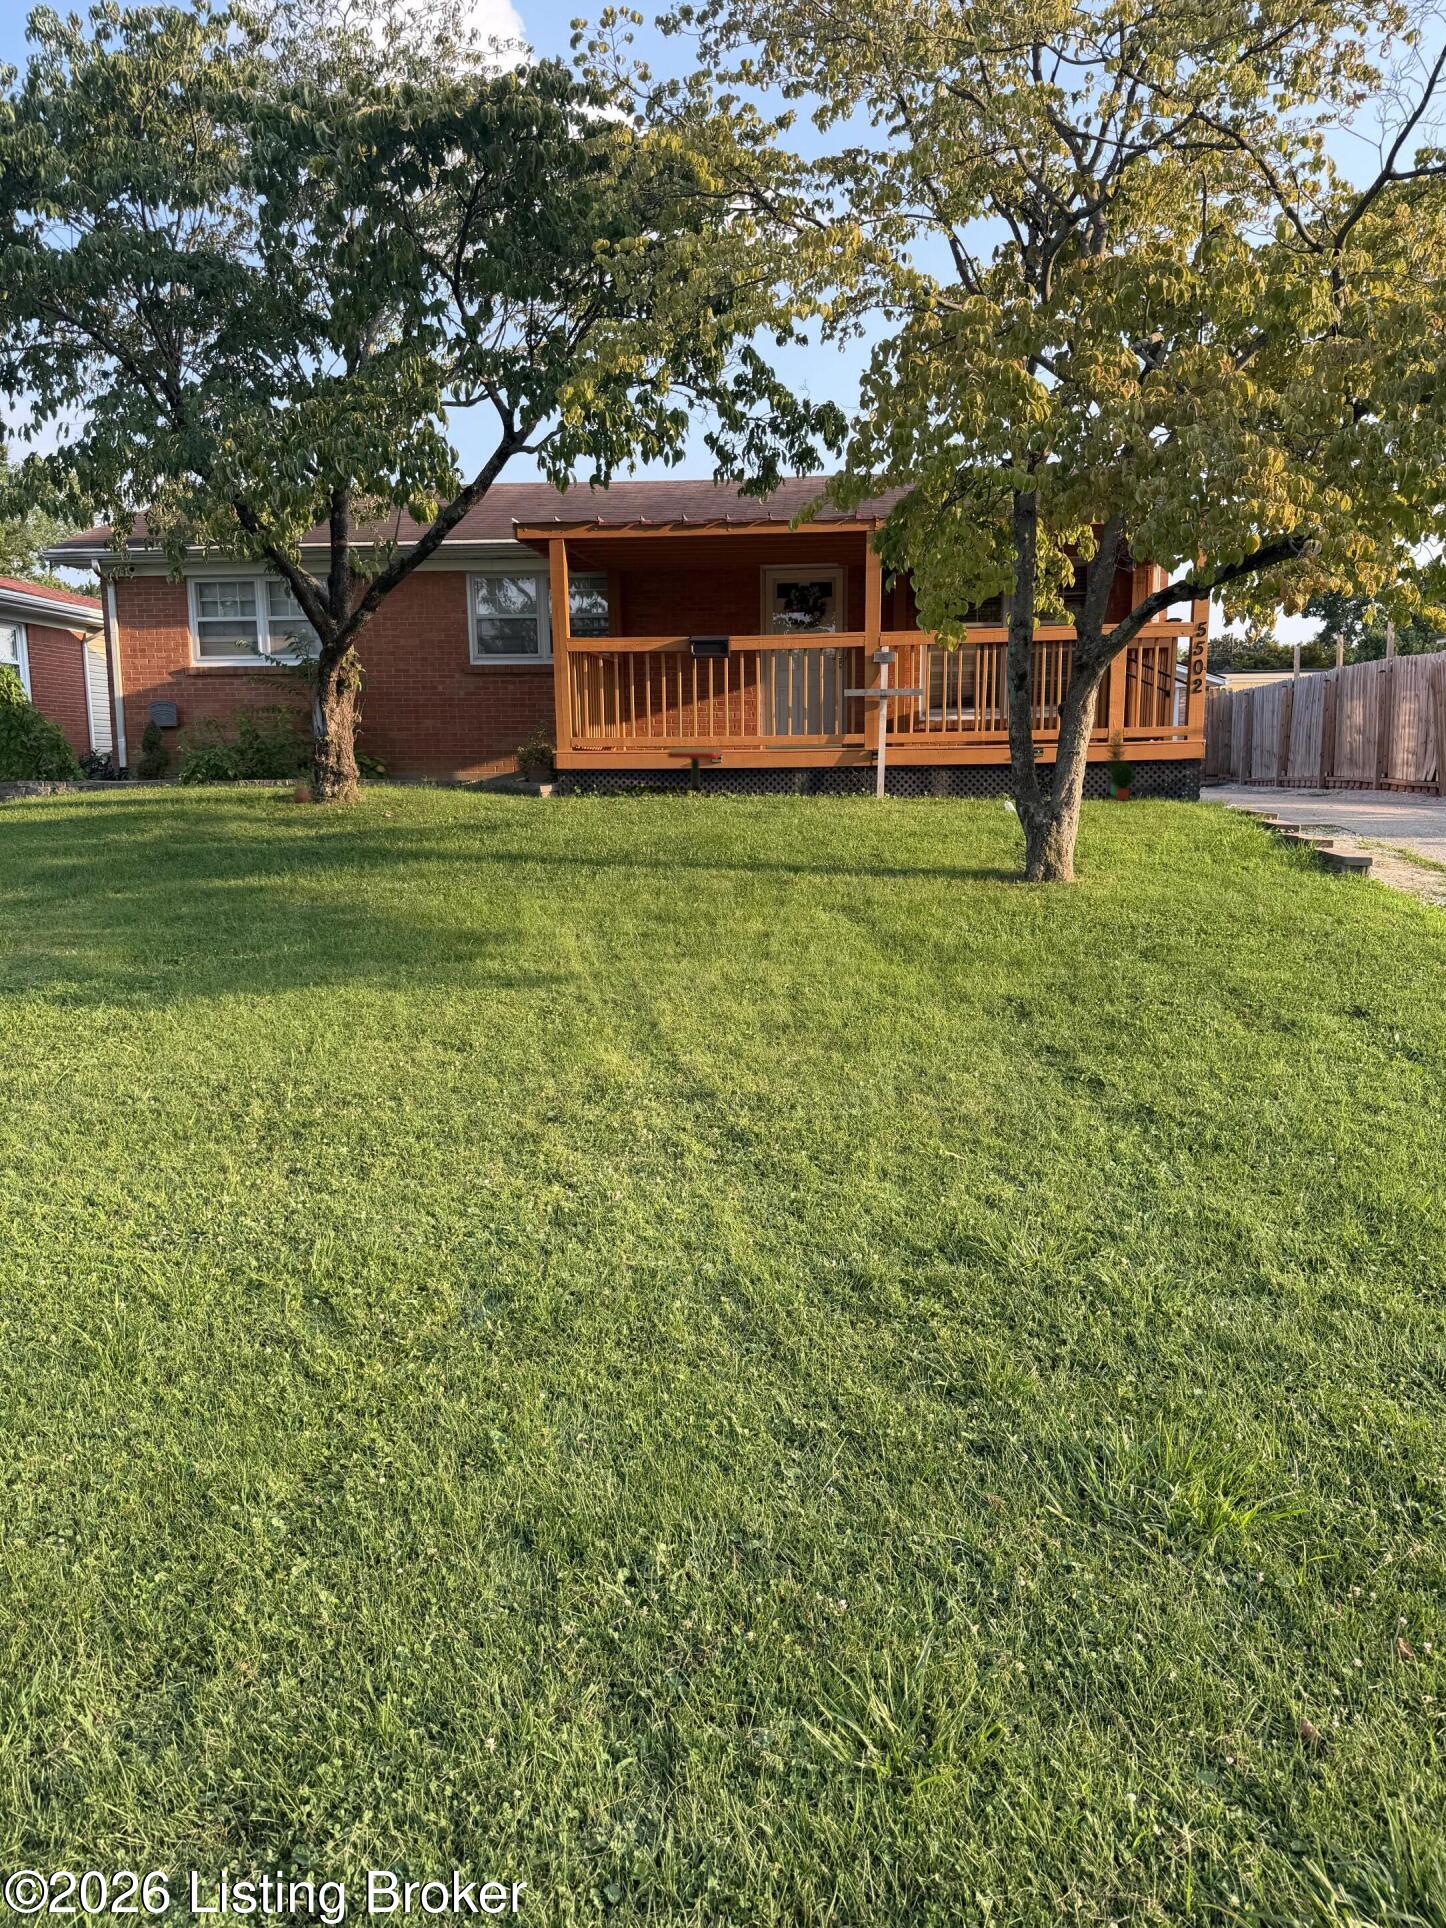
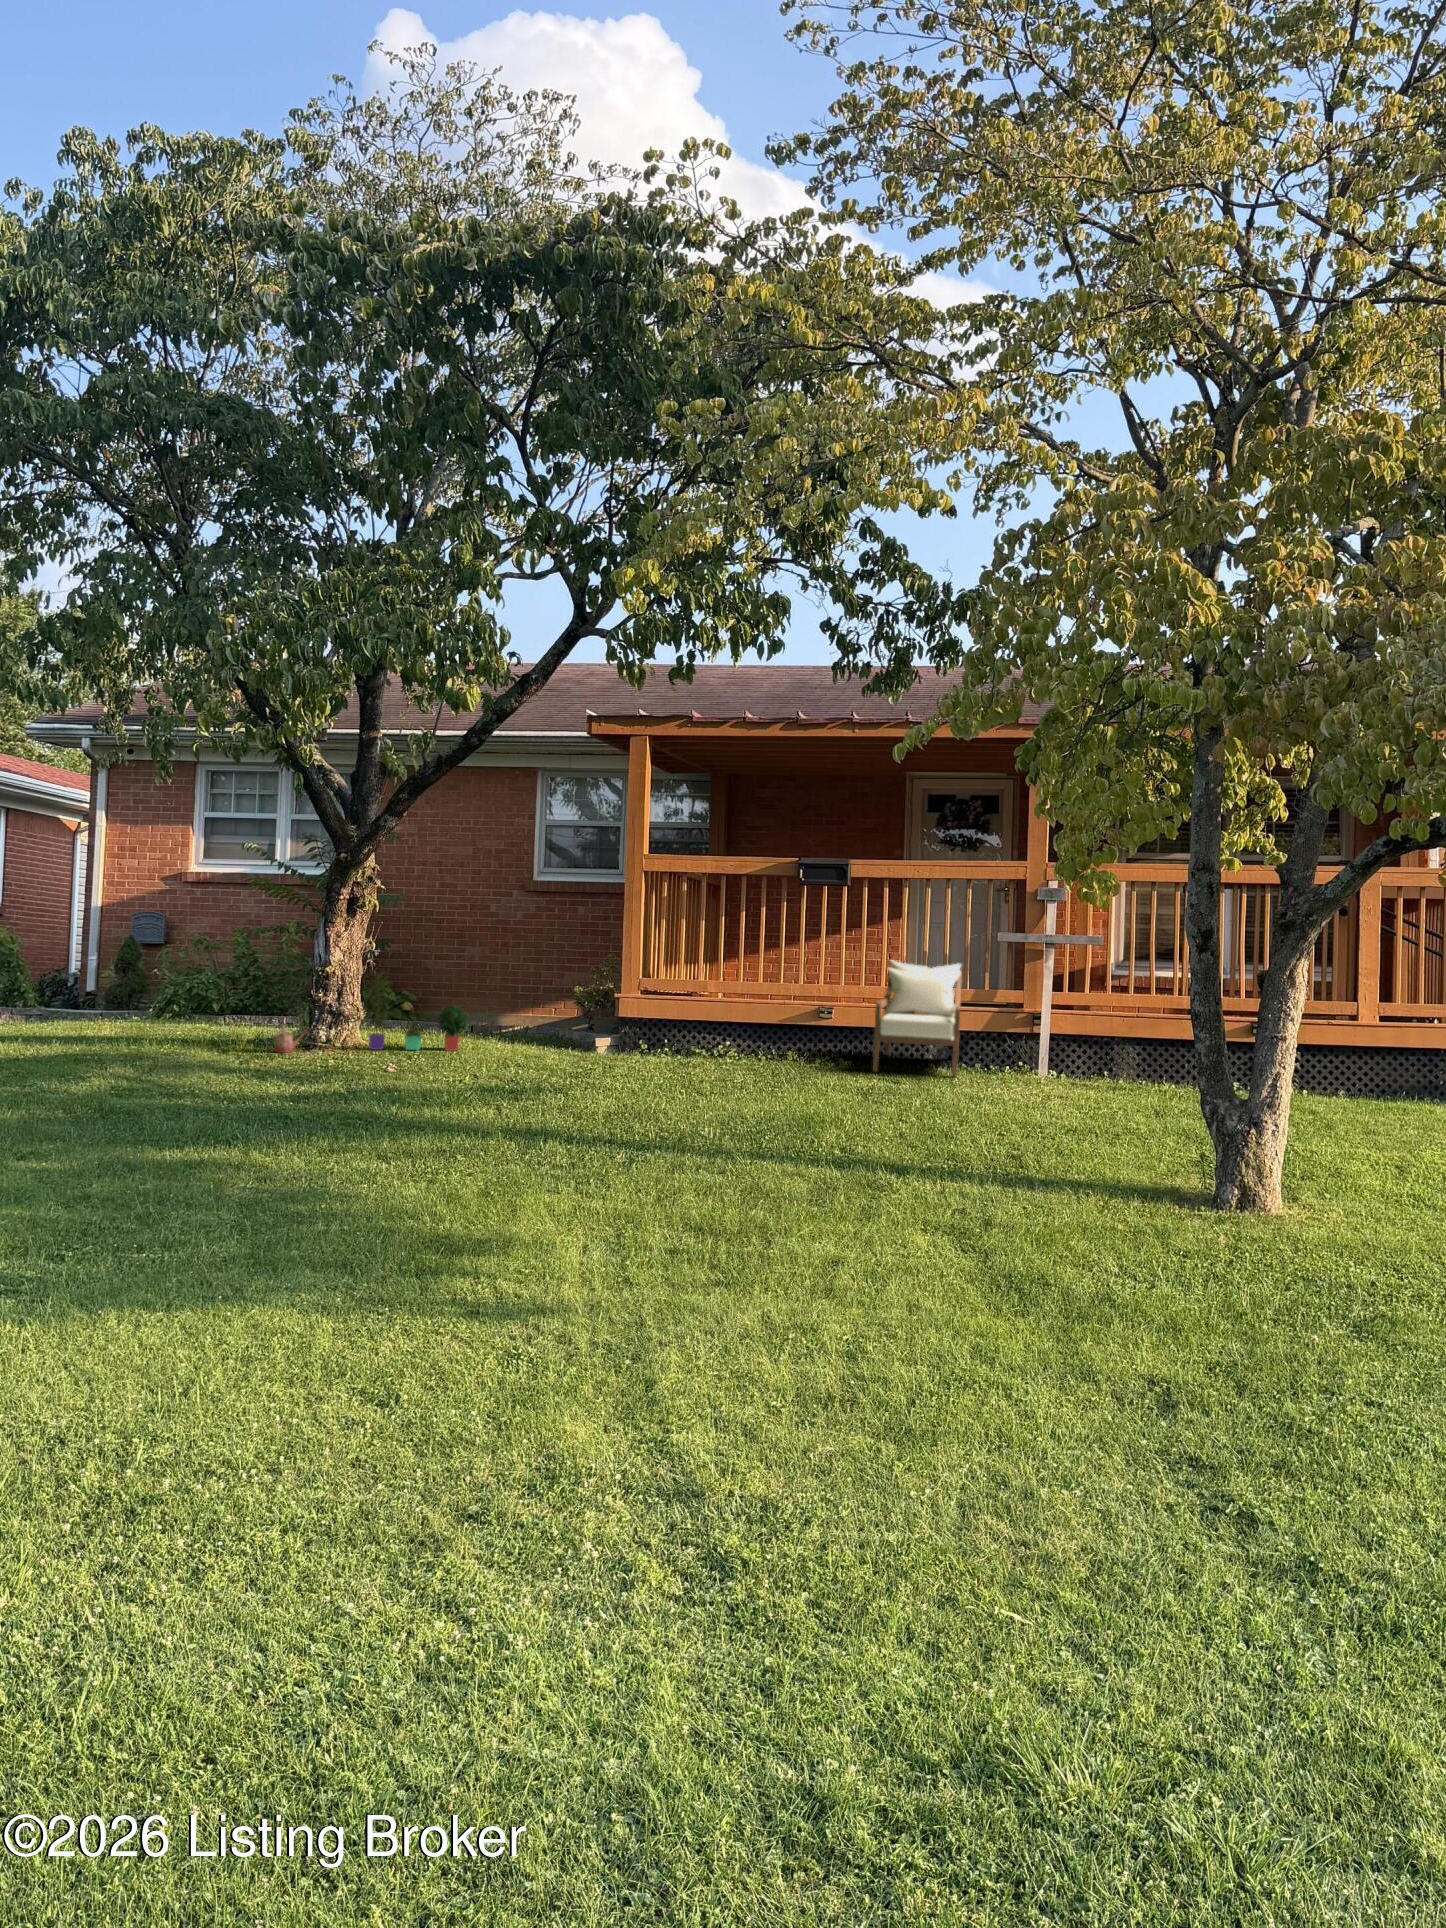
armchair: none [756,712,820,798] -> present [873,960,962,1077]
potted plant: present [1104,732,1136,800] -> present [362,971,468,1051]
pedestal table: present [667,747,722,790] -> none [758,1000,831,1058]

